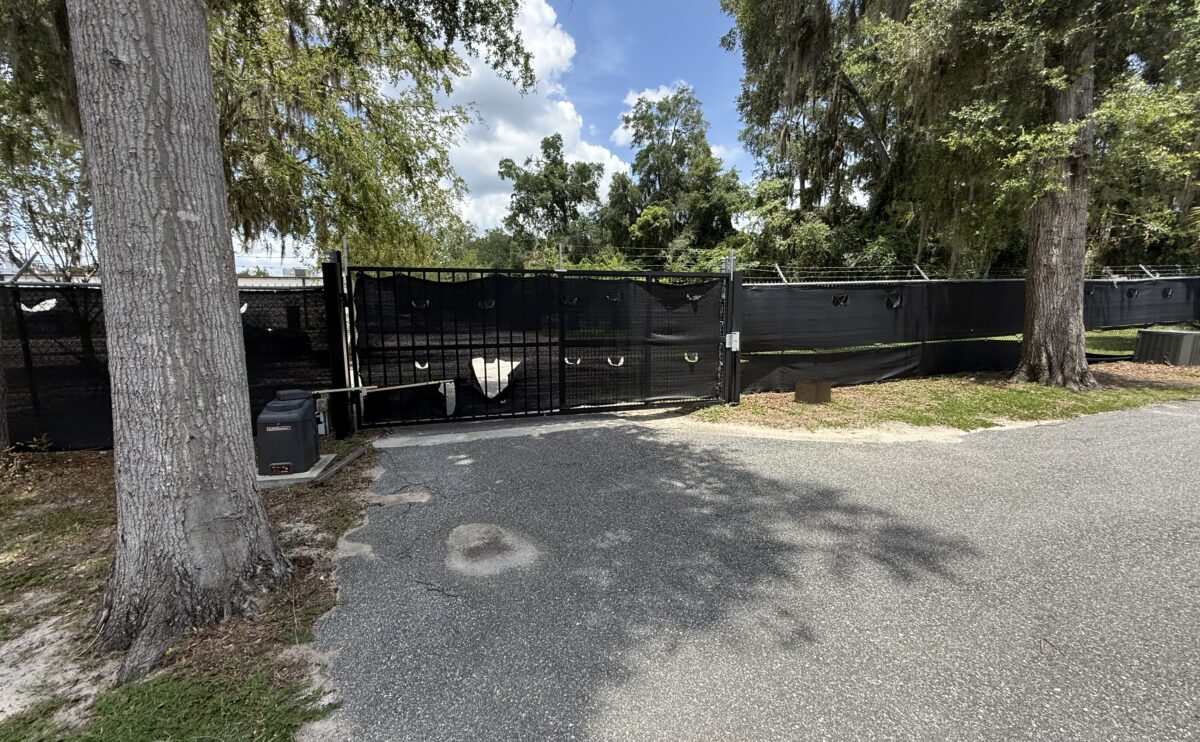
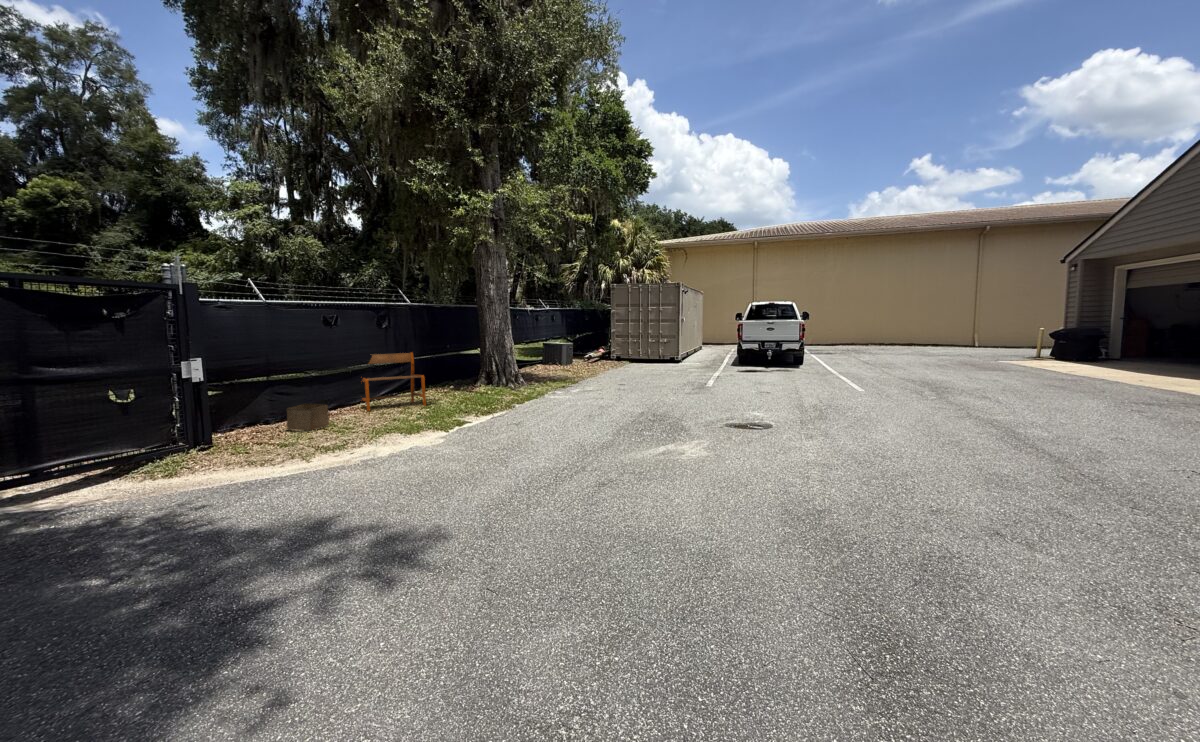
bench: none [860,336,932,394] -> present [361,353,426,411]

